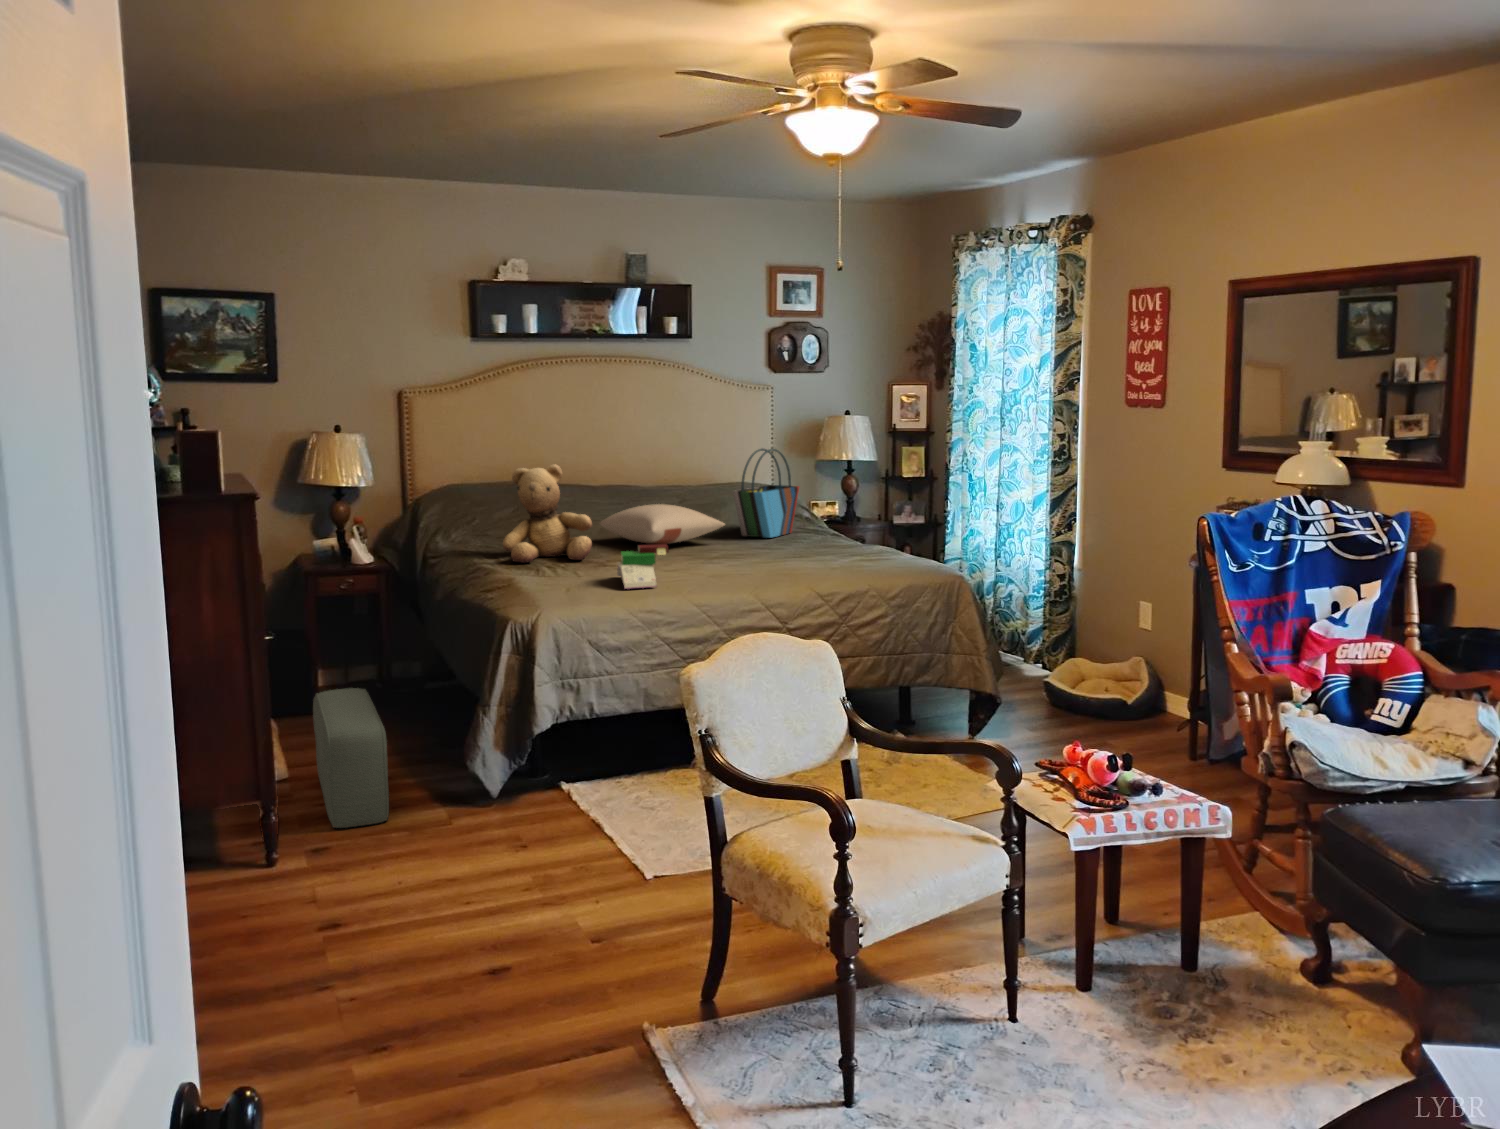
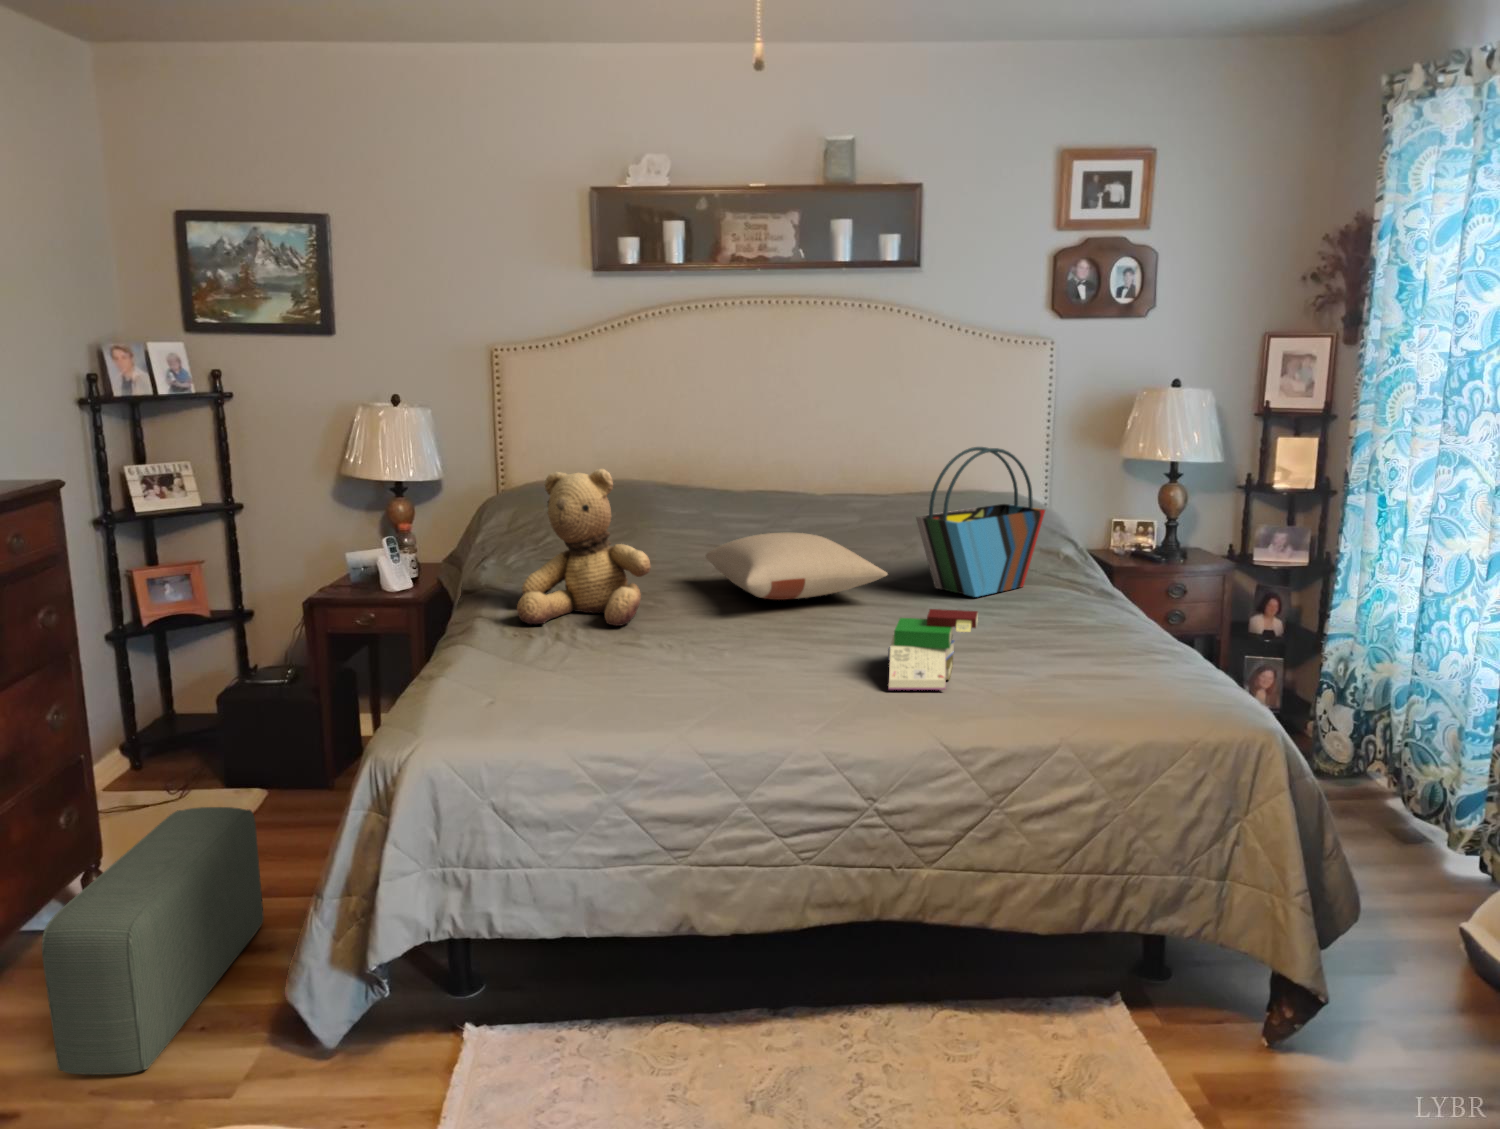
book: present [618,544,668,589] -> present [888,609,978,690]

